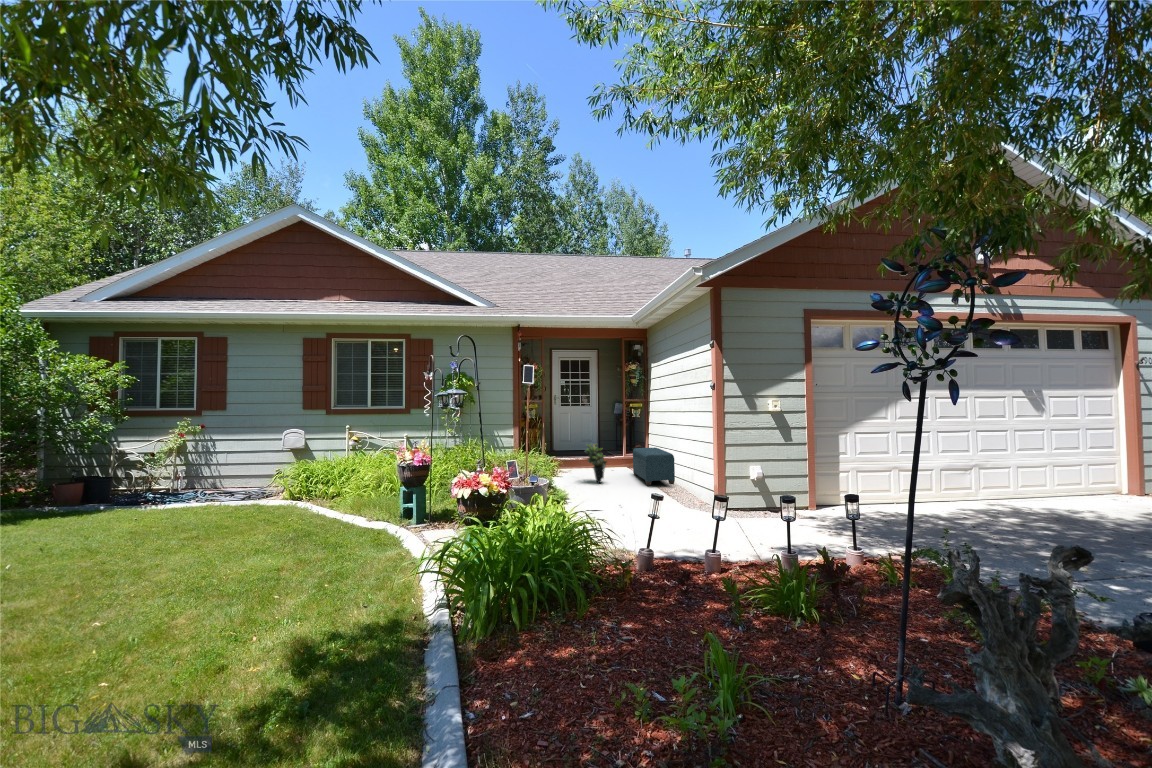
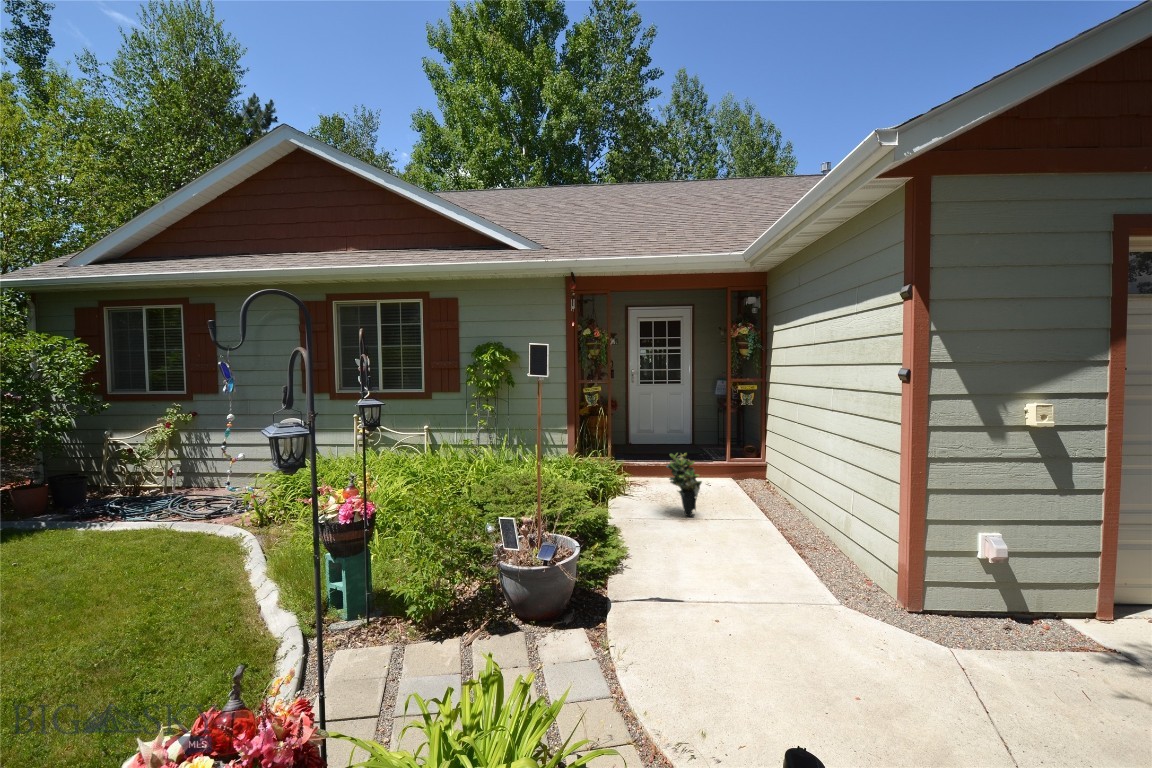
bench: present [633,448,675,485] -> none [743,457,814,526]

